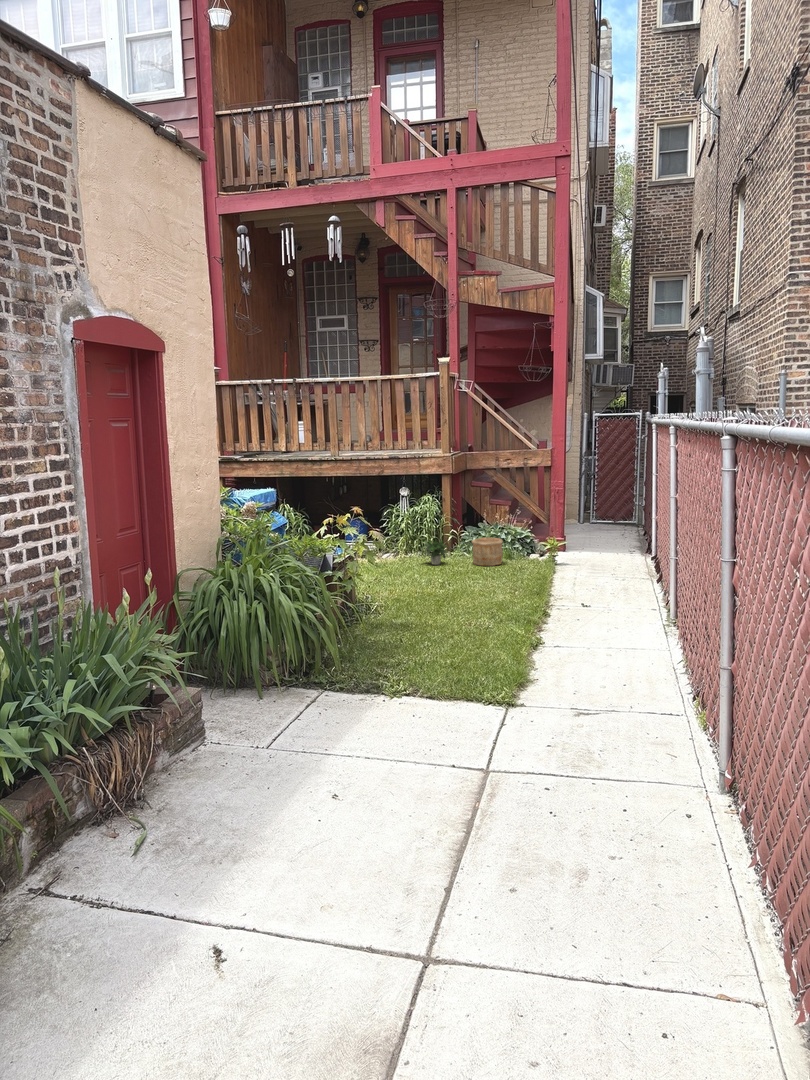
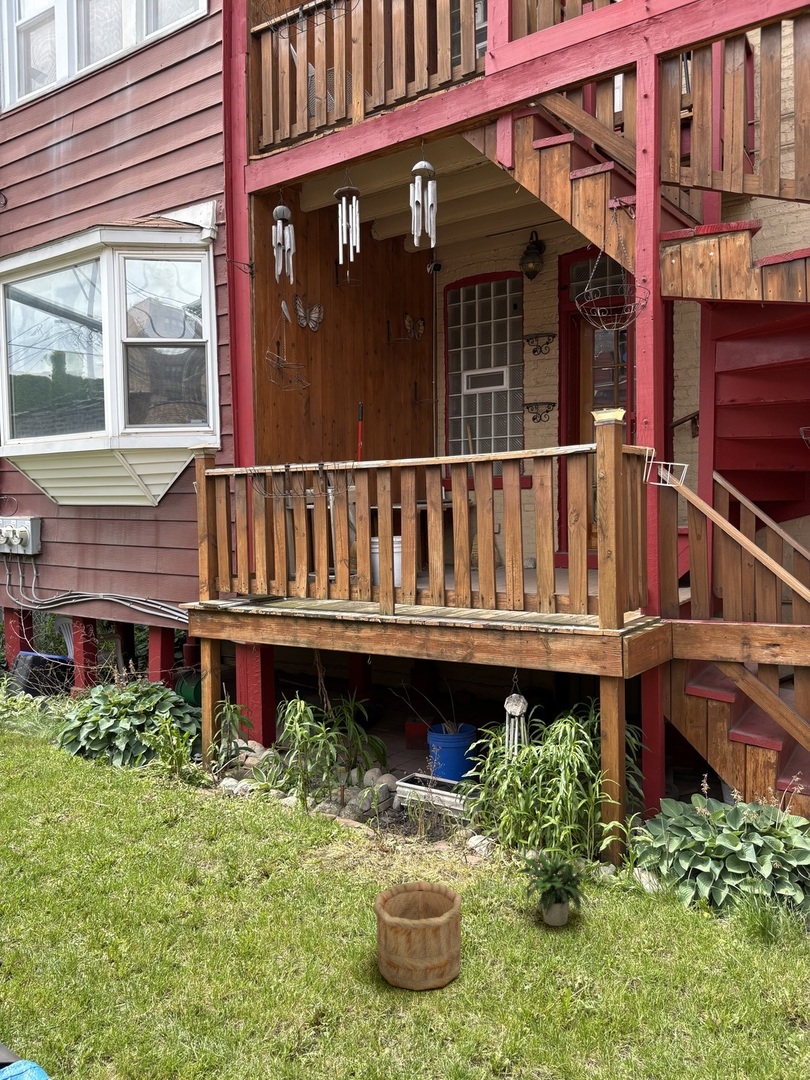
wooden bucket: present [472,537,503,566] -> present [373,881,462,990]

